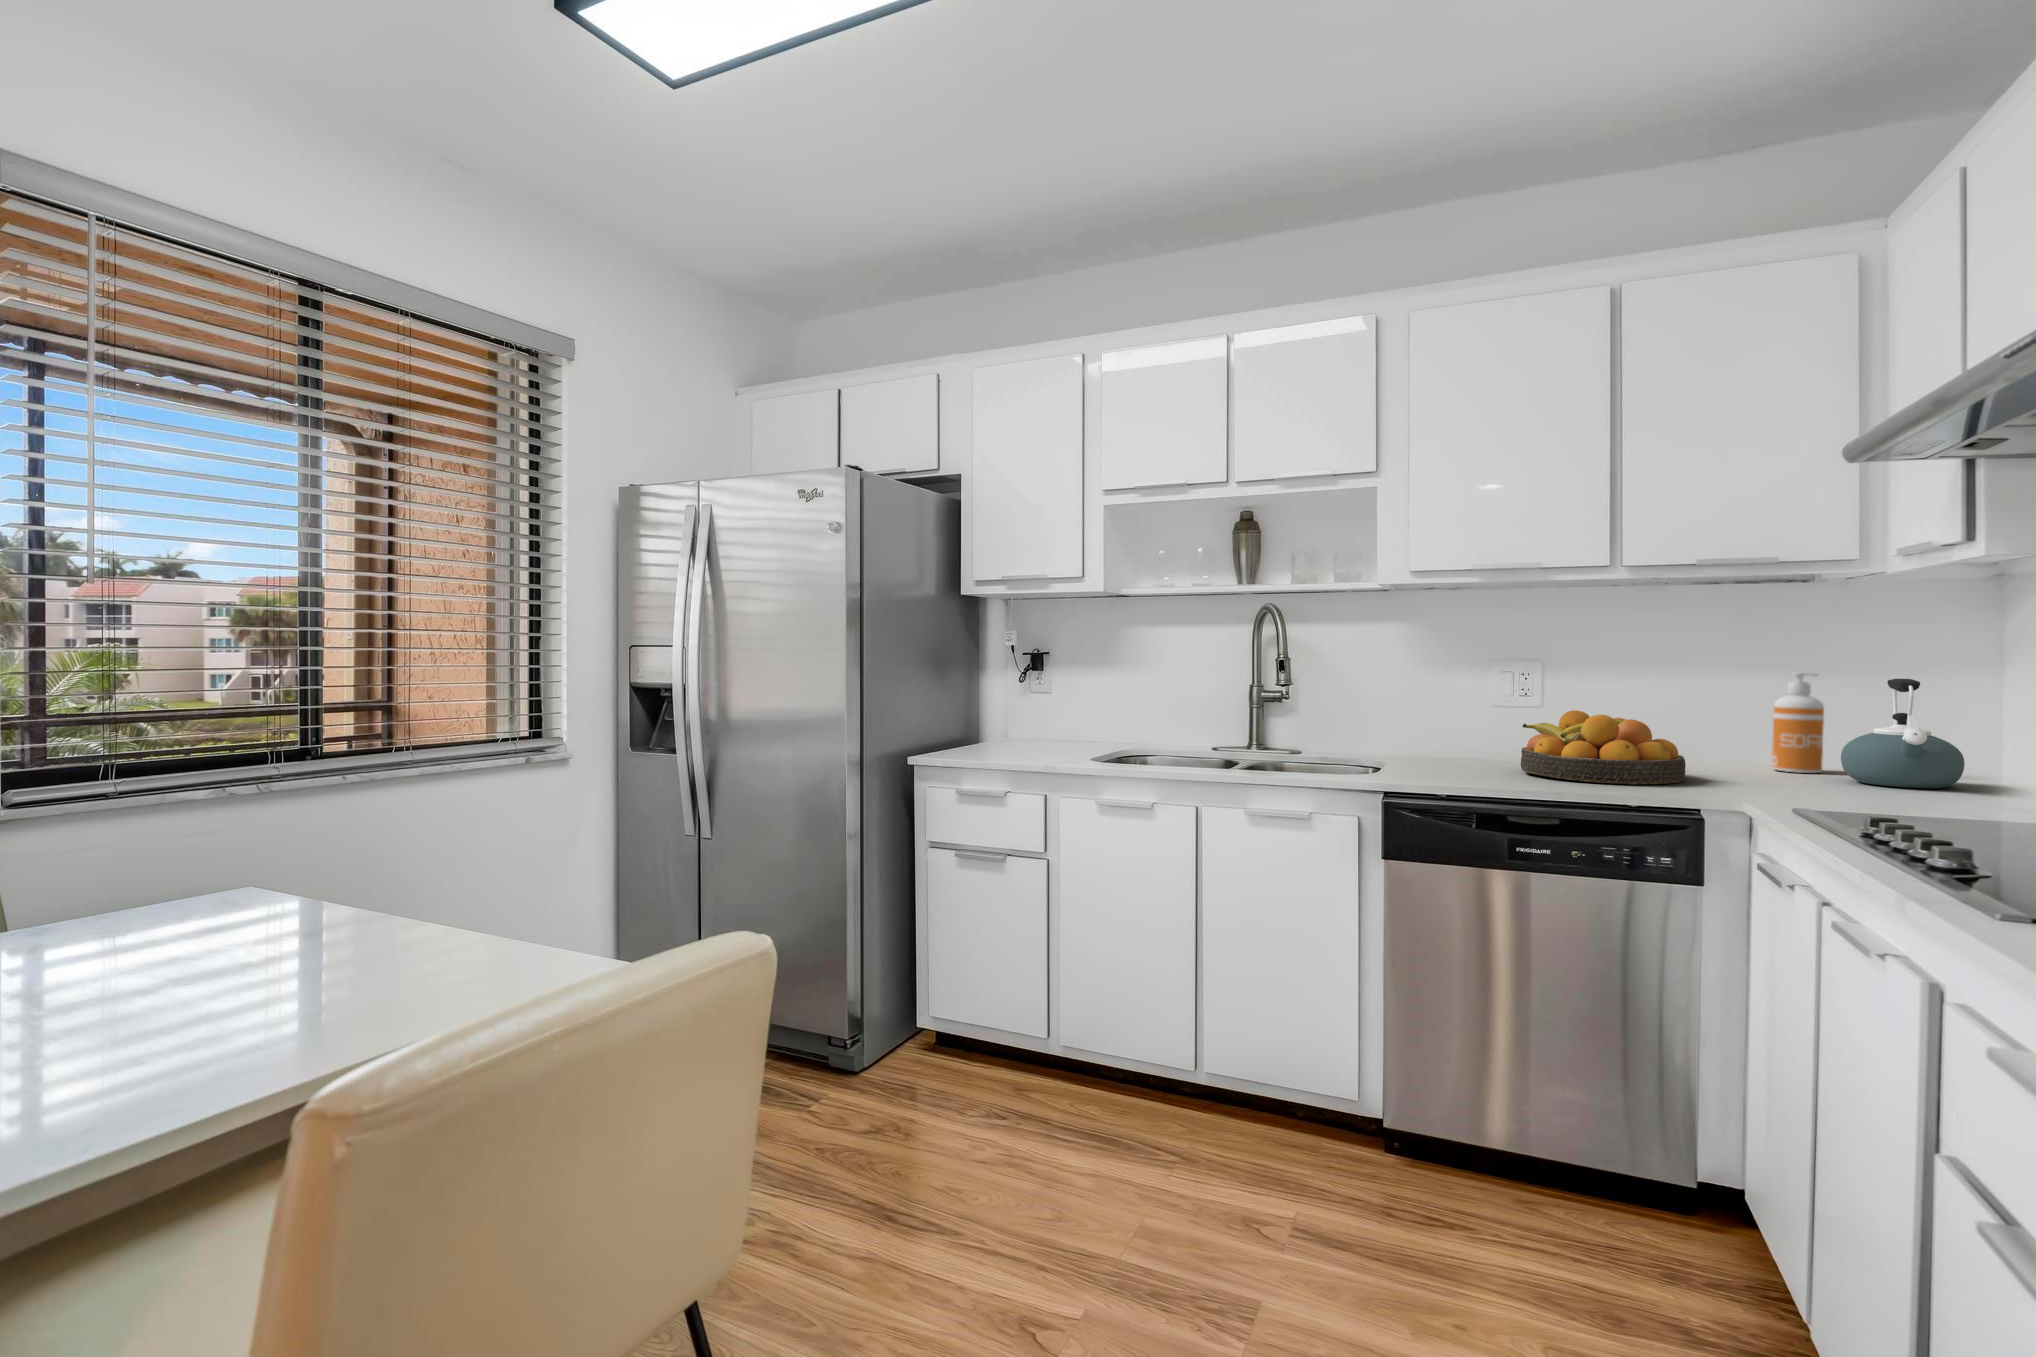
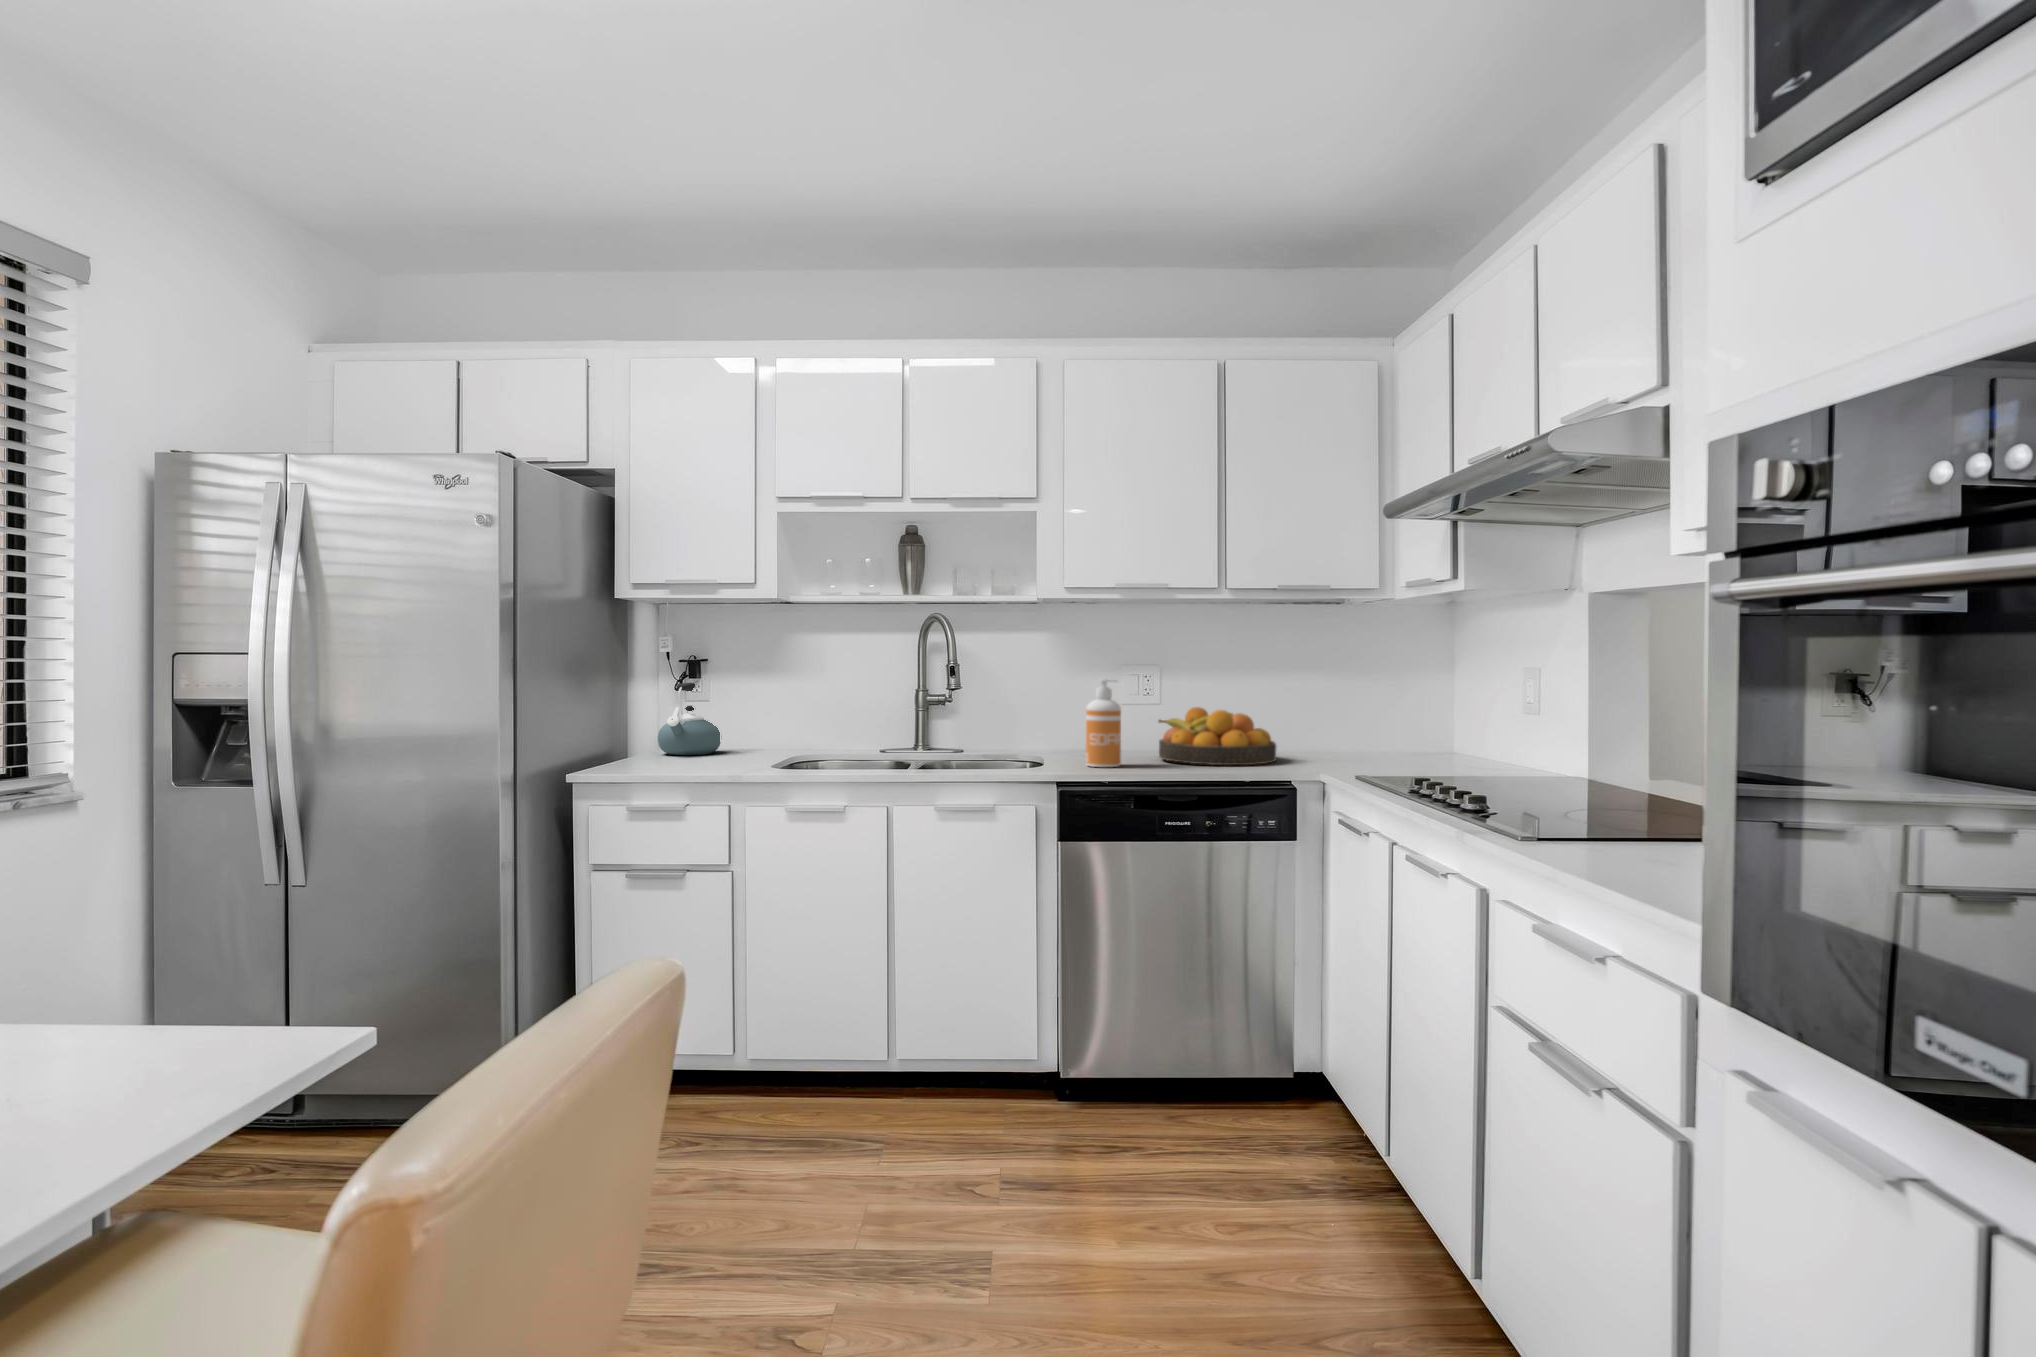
soap dispenser: present [1772,673,1824,773] -> present [1086,679,1121,767]
kettle: present [1841,679,1965,788] -> present [658,682,721,755]

